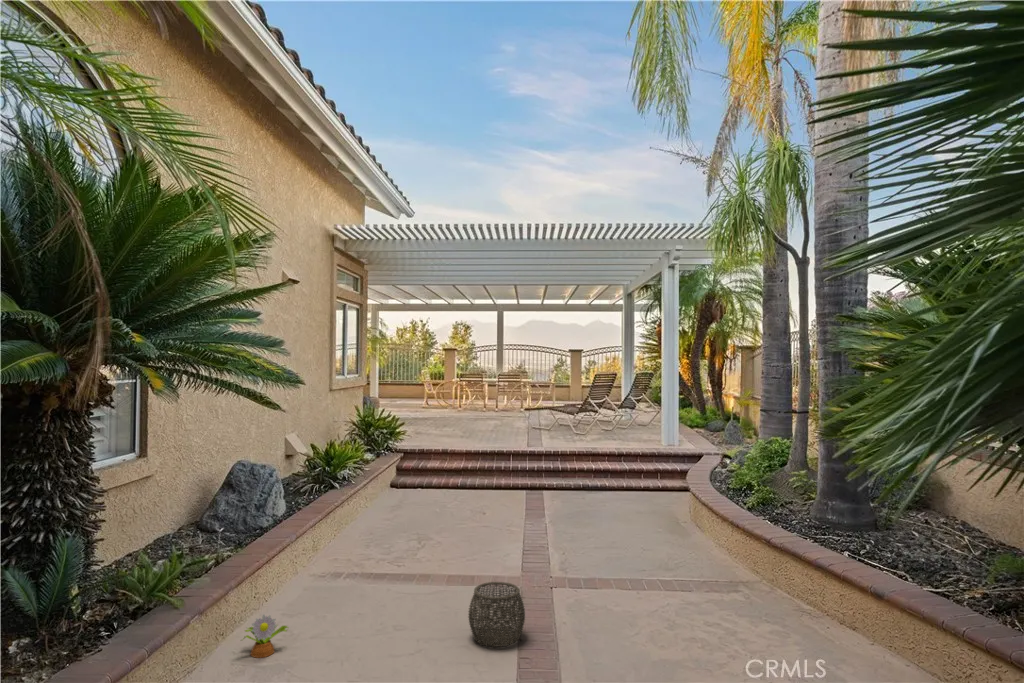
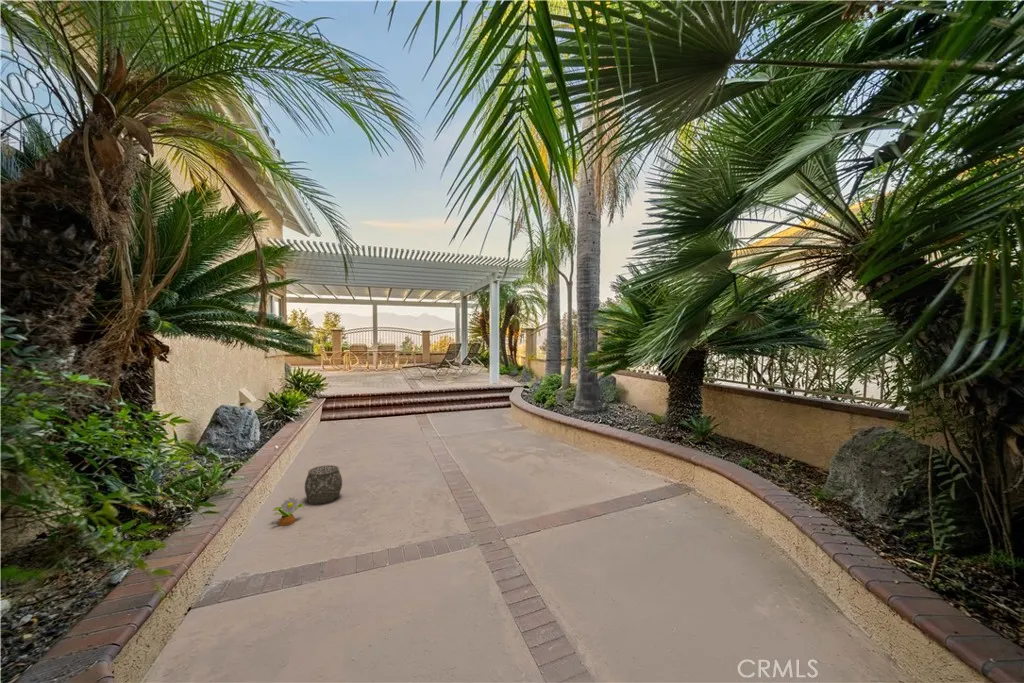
woven basket: present [468,582,525,647] -> present [305,465,342,503]

